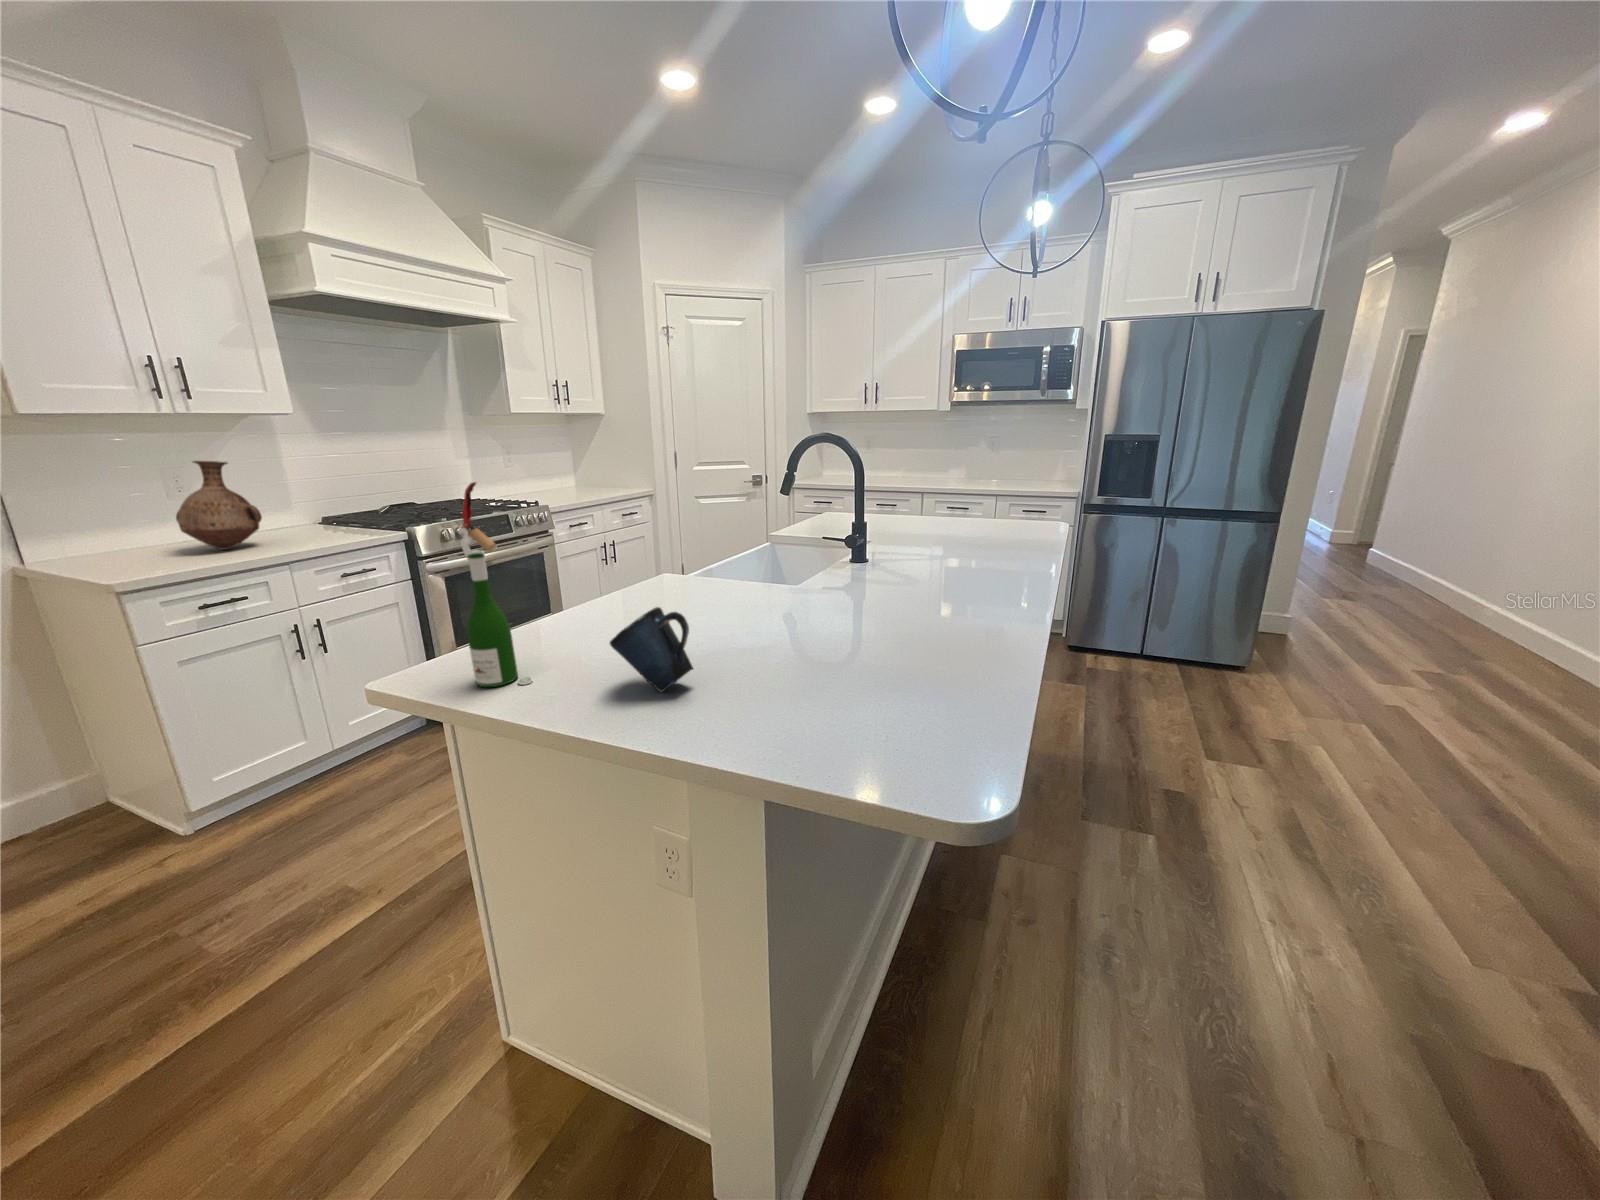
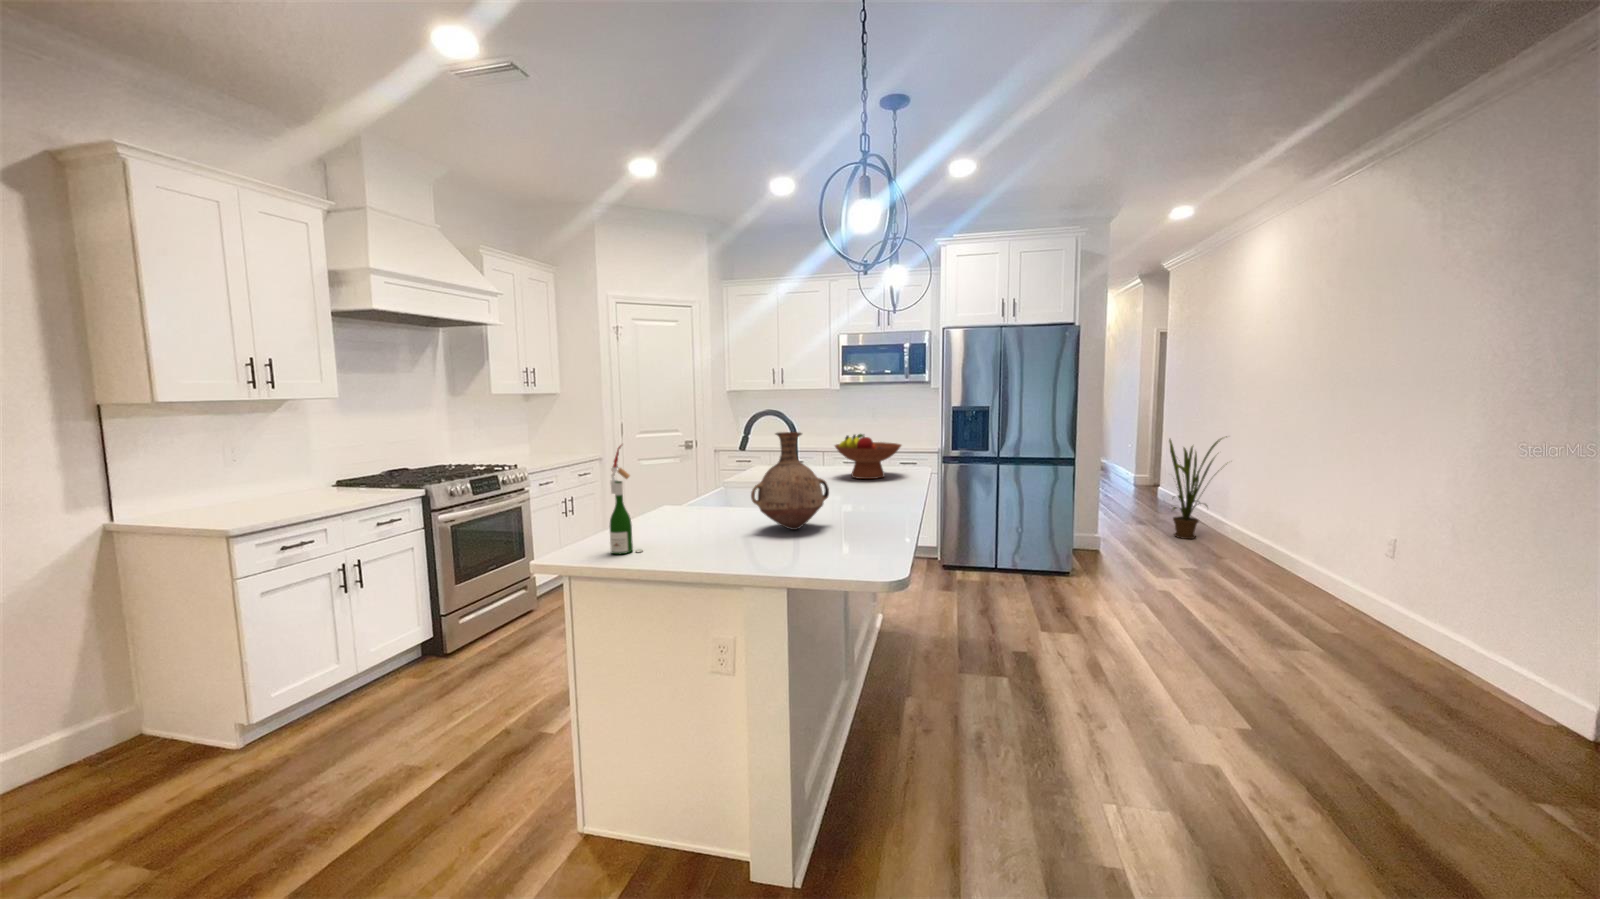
vase: present [176,461,262,550] -> present [751,432,829,530]
fruit bowl: none [923,470,1030,541] -> present [835,434,901,479]
house plant: none [1401,483,1535,627] -> present [1169,436,1227,539]
mug: present [610,607,693,692] -> none [693,505,737,549]

